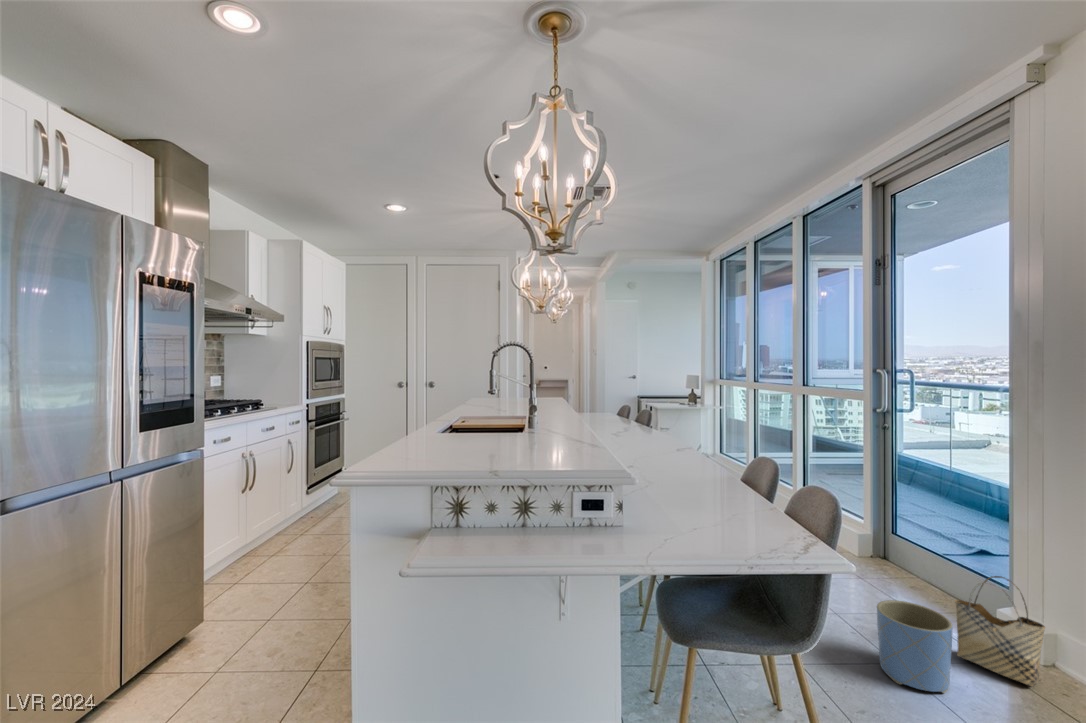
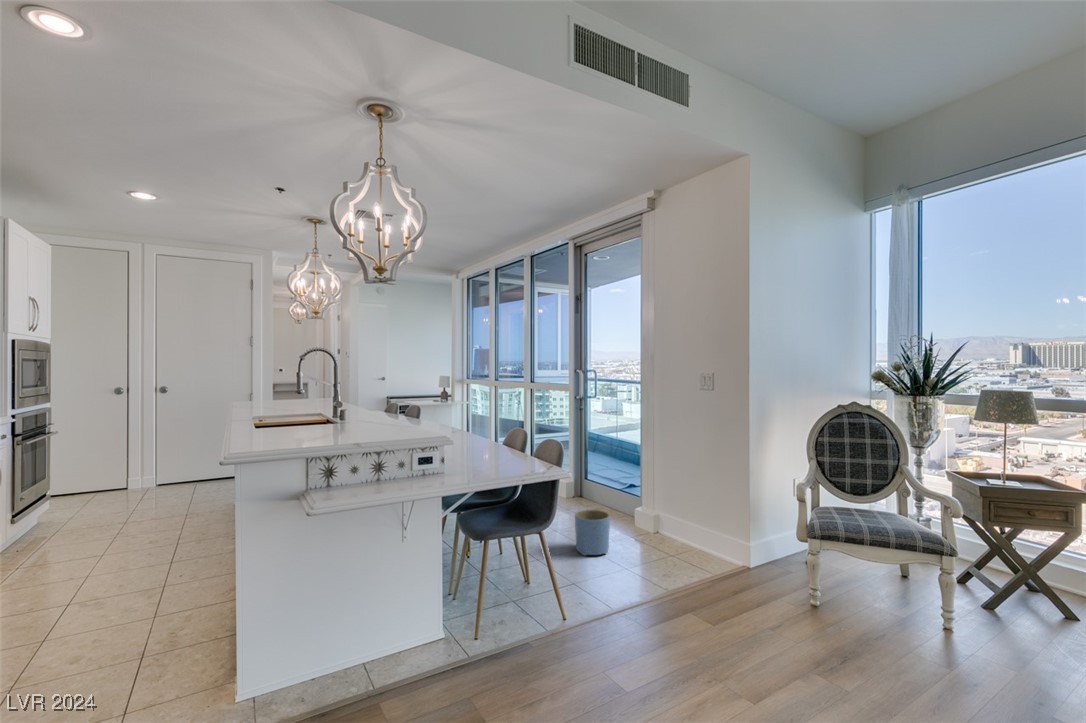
woven basket: present [955,576,1045,686] -> none [612,487,649,542]

